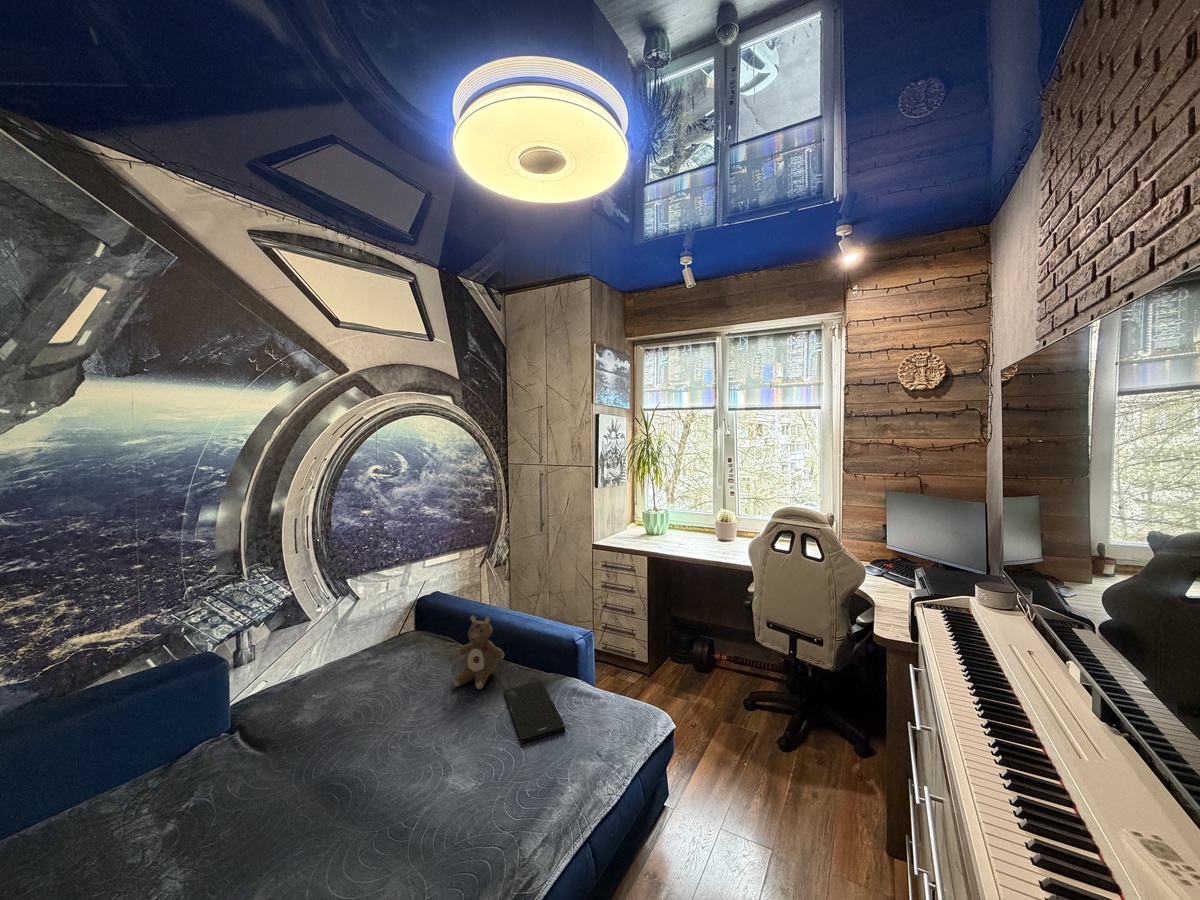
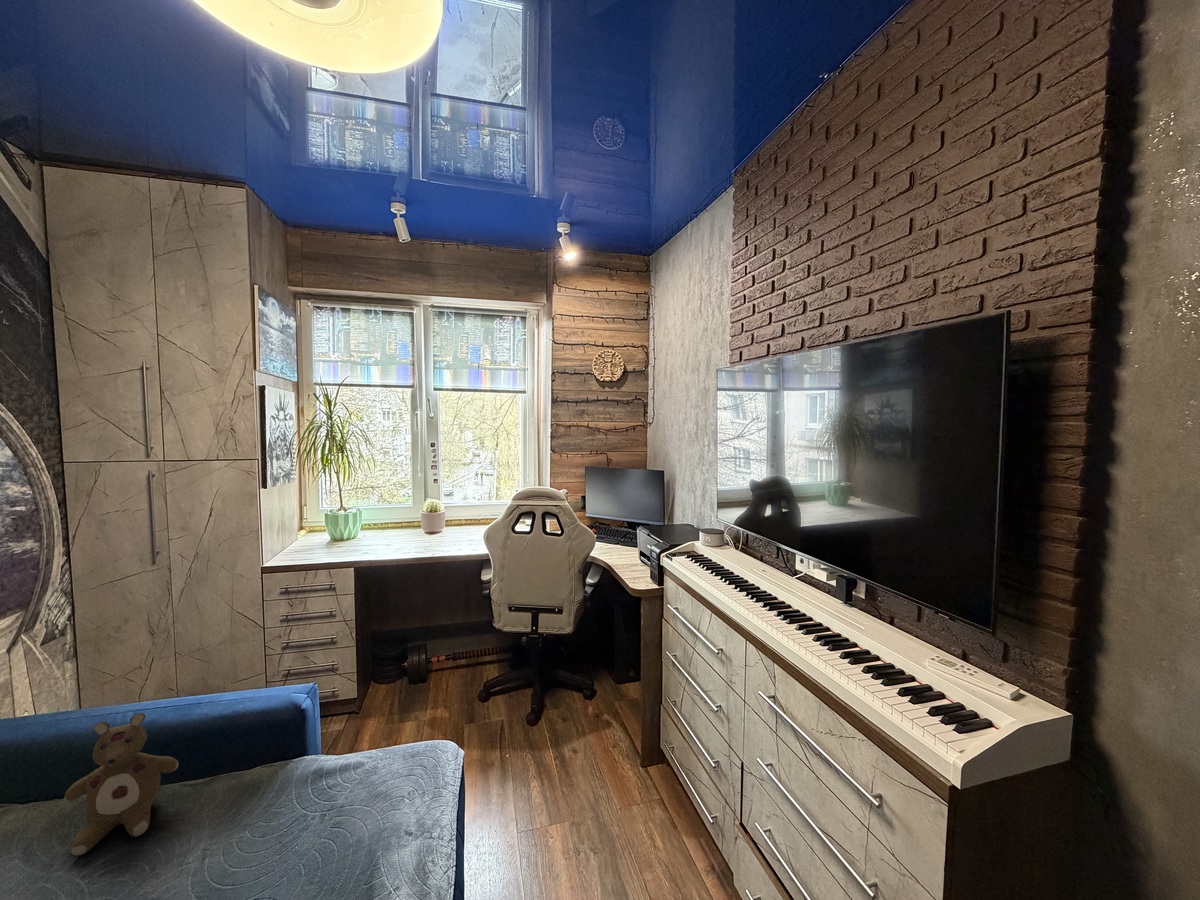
smartphone: present [504,681,565,743] -> none [197,772,339,858]

